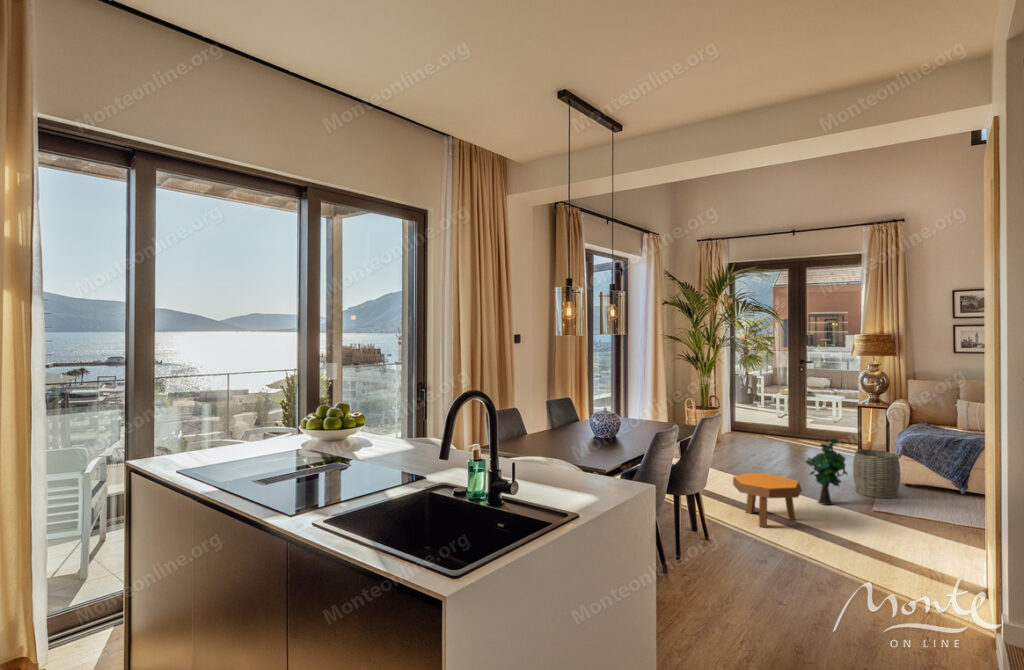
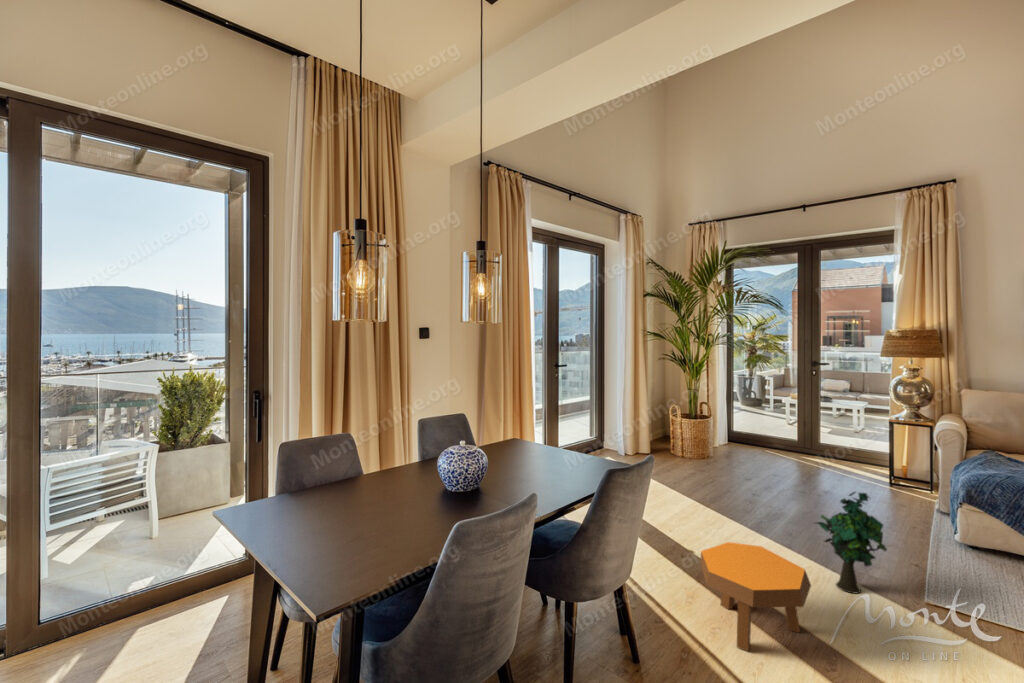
woven basket: present [853,450,901,498] -> none [891,499,970,580]

